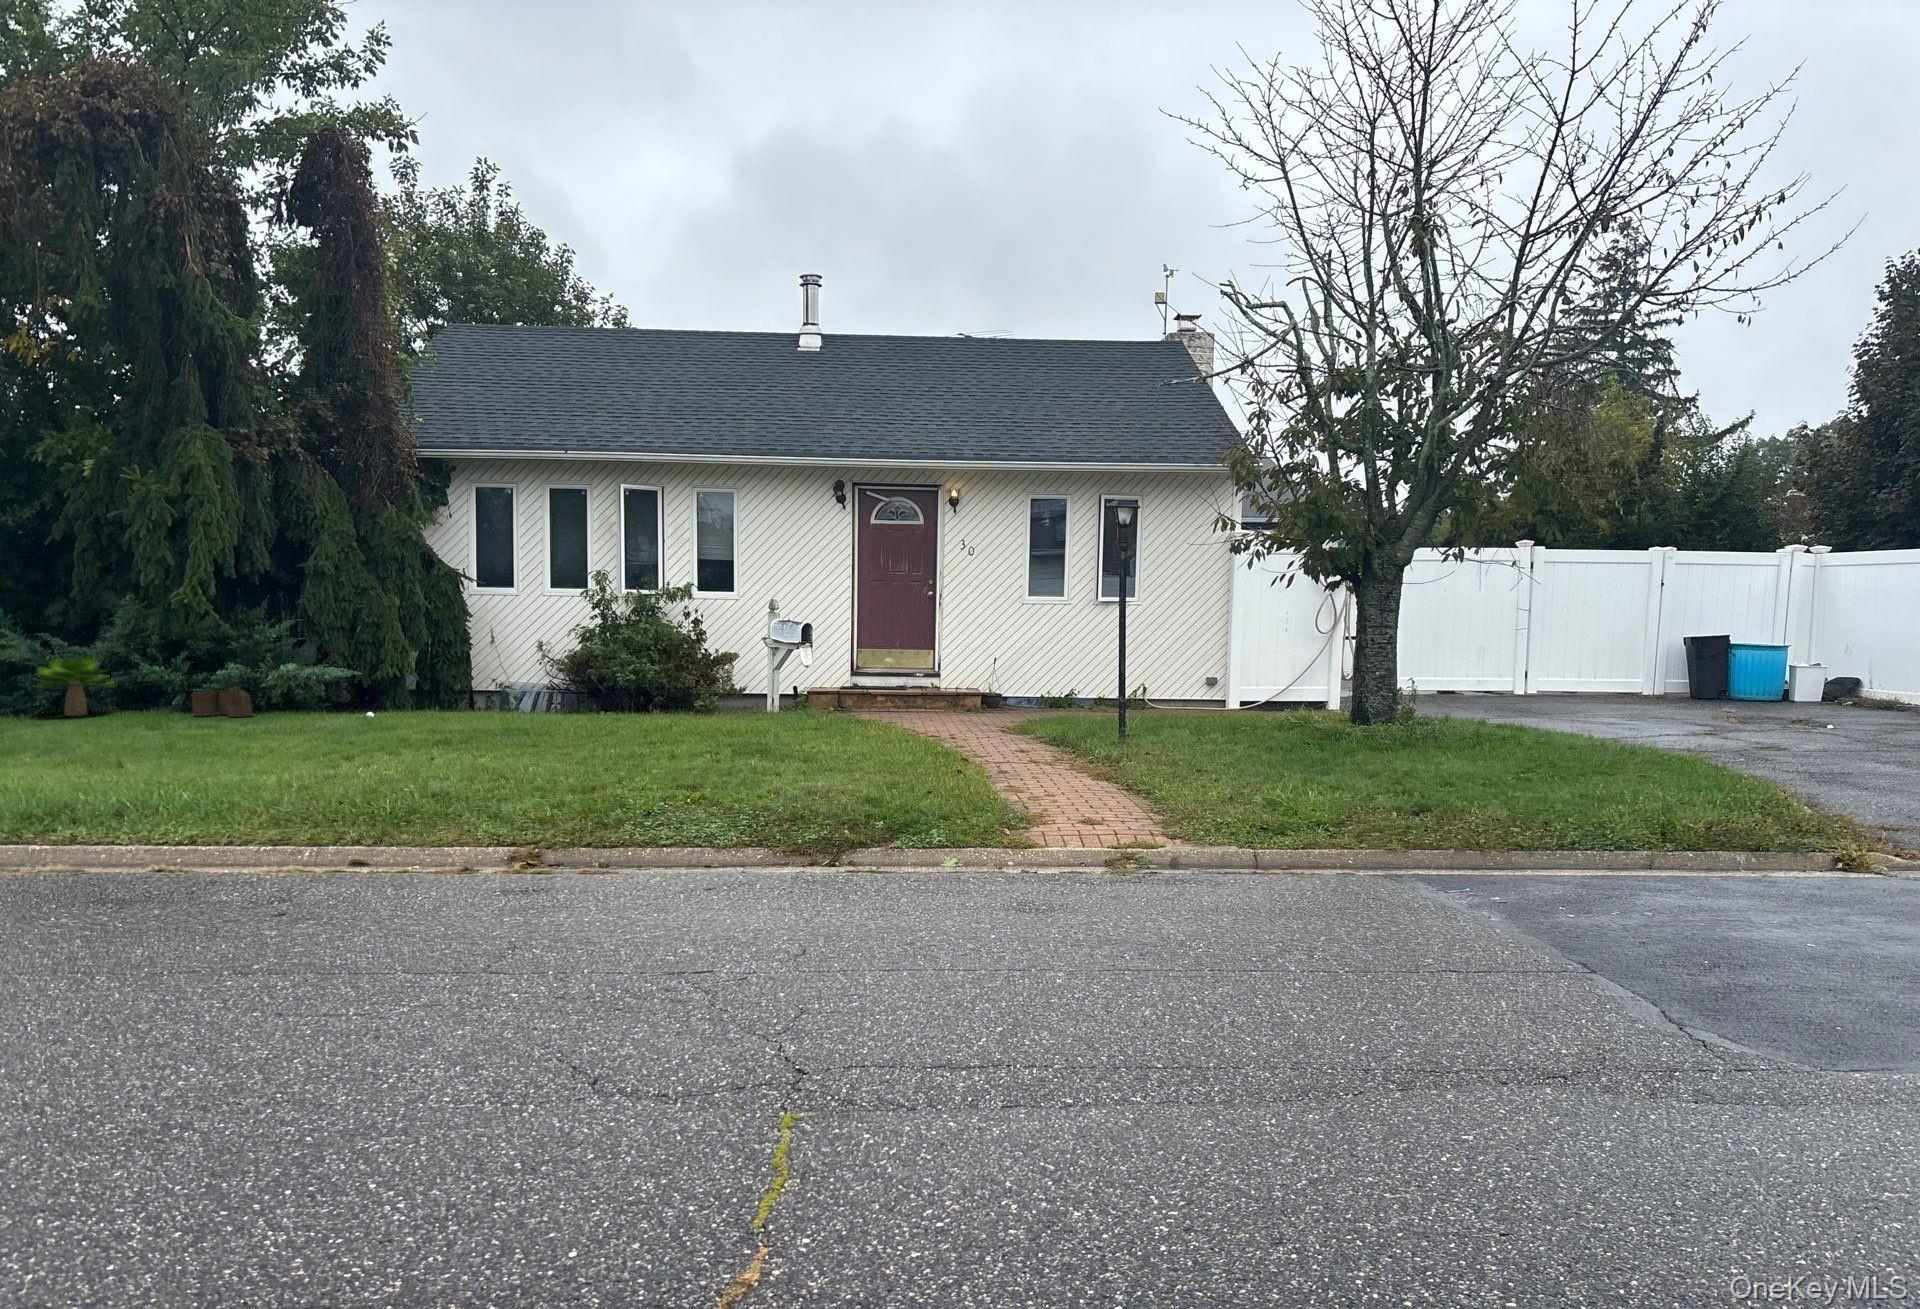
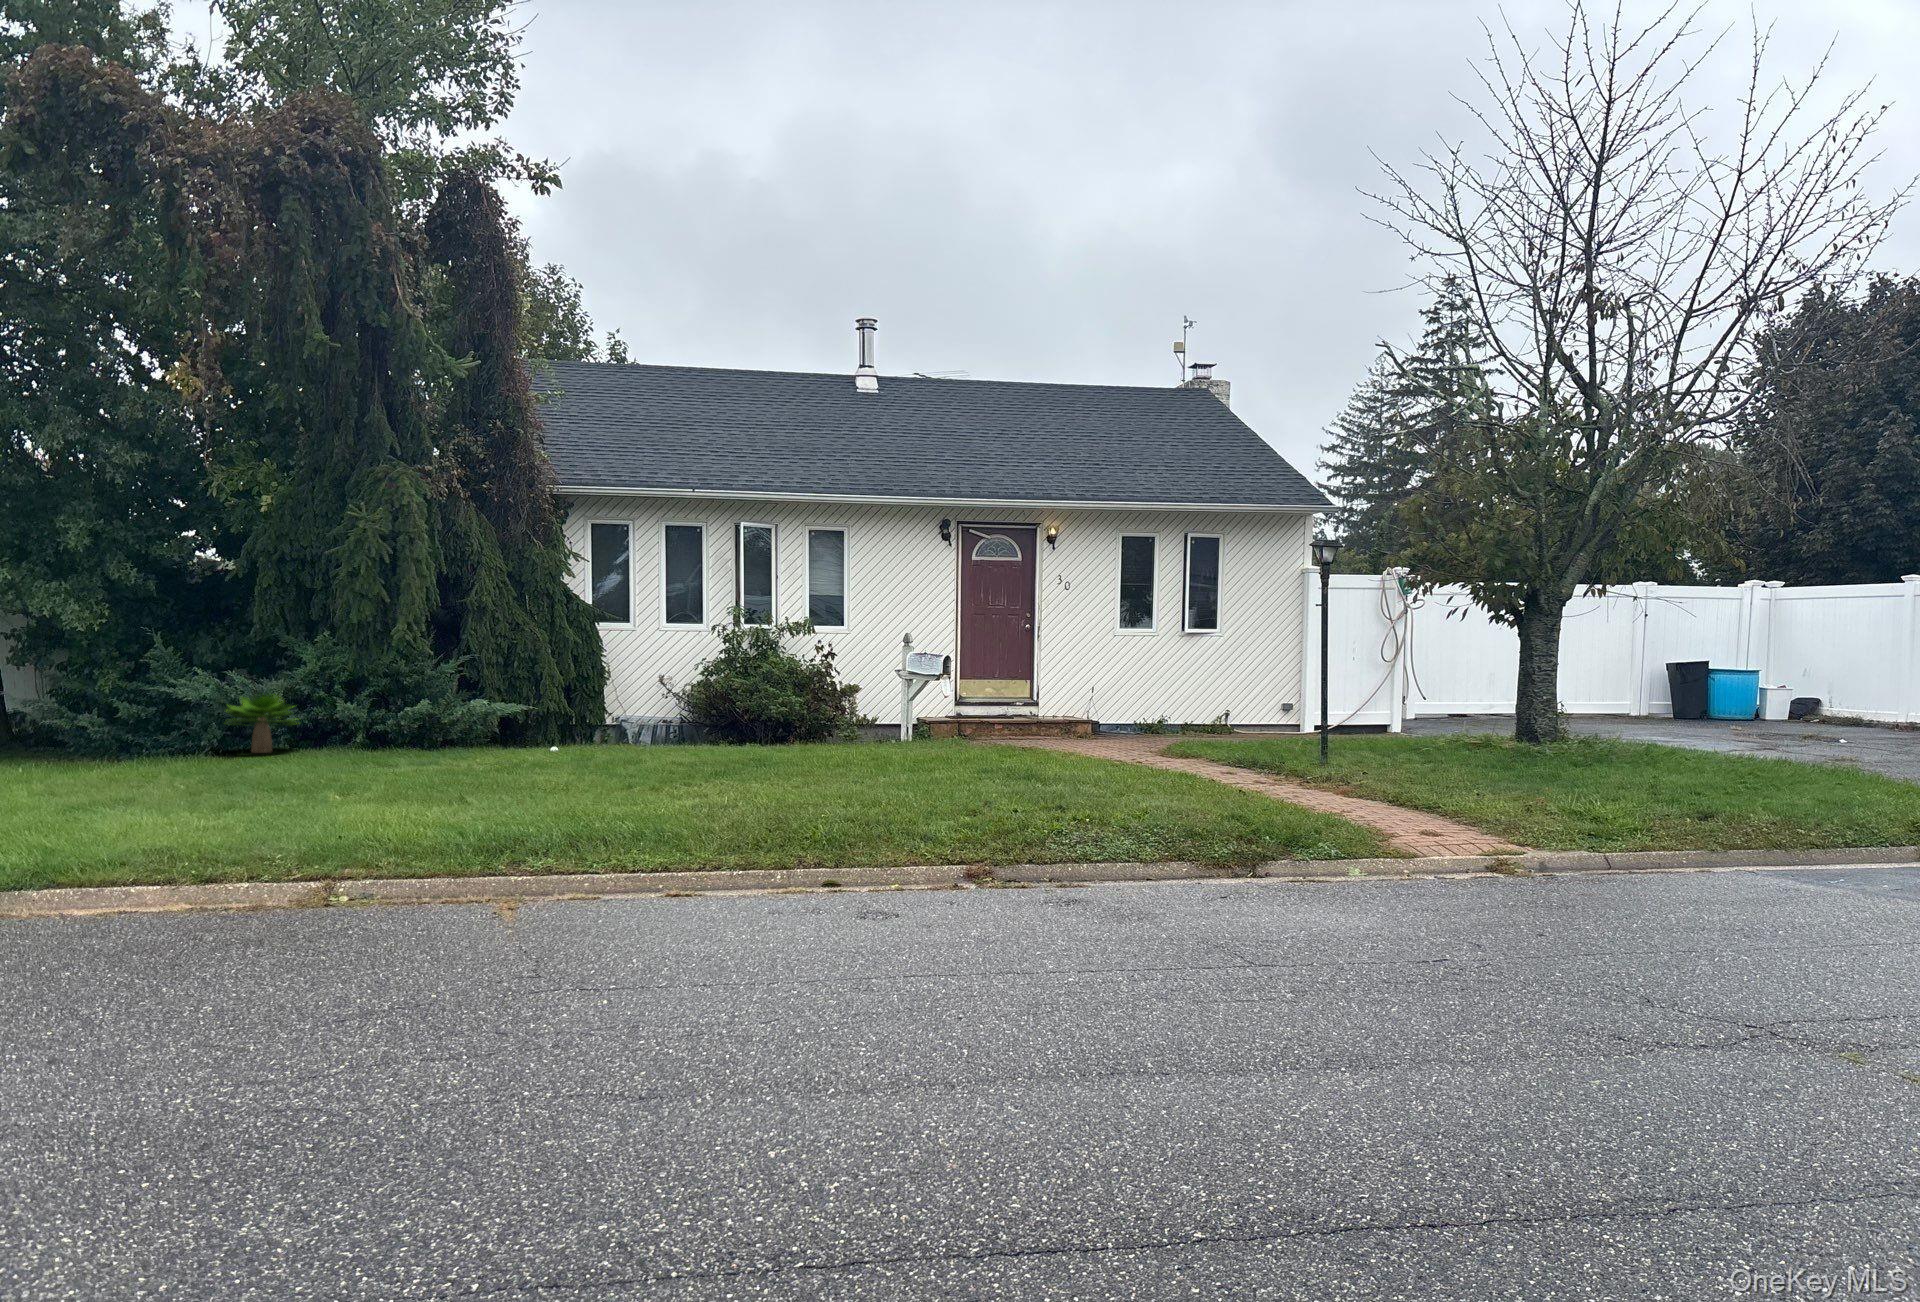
woven basket: present [192,689,251,717] -> none [384,722,443,752]

